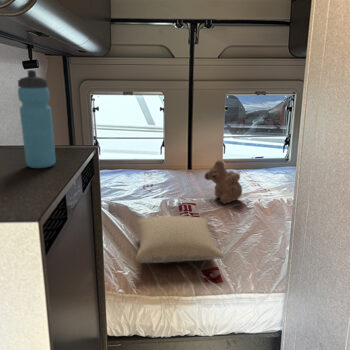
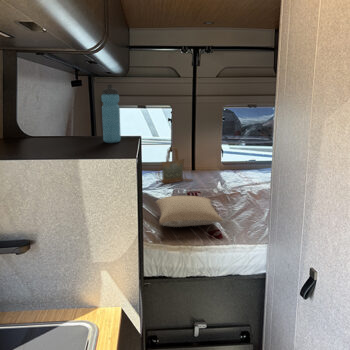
handbag: none [145,145,188,190] -> present [159,147,192,183]
teddy bear: present [204,160,242,204] -> none [207,158,237,192]

